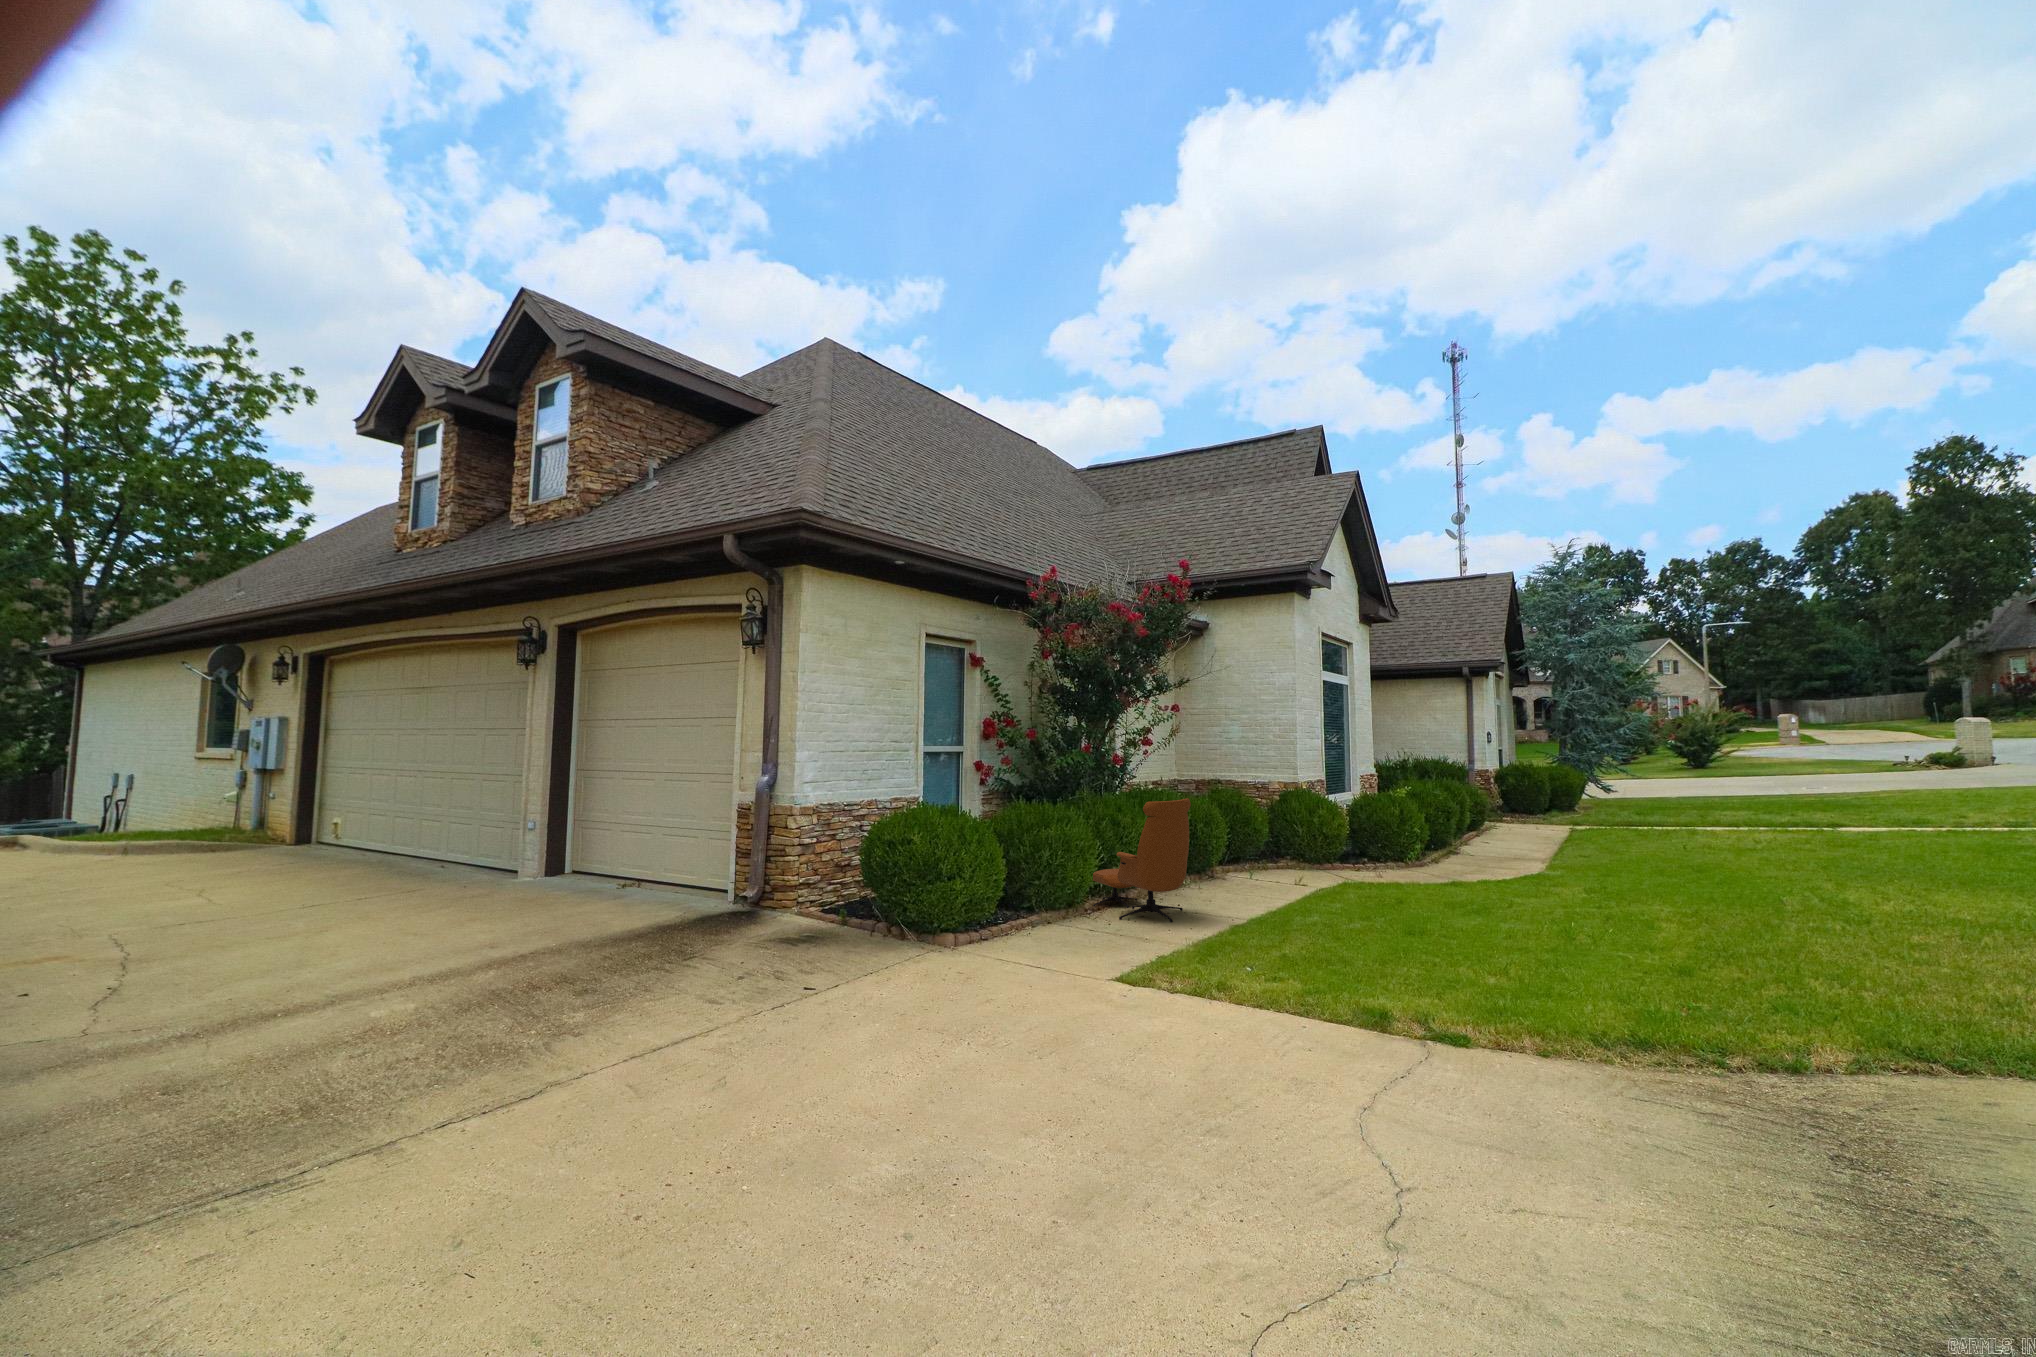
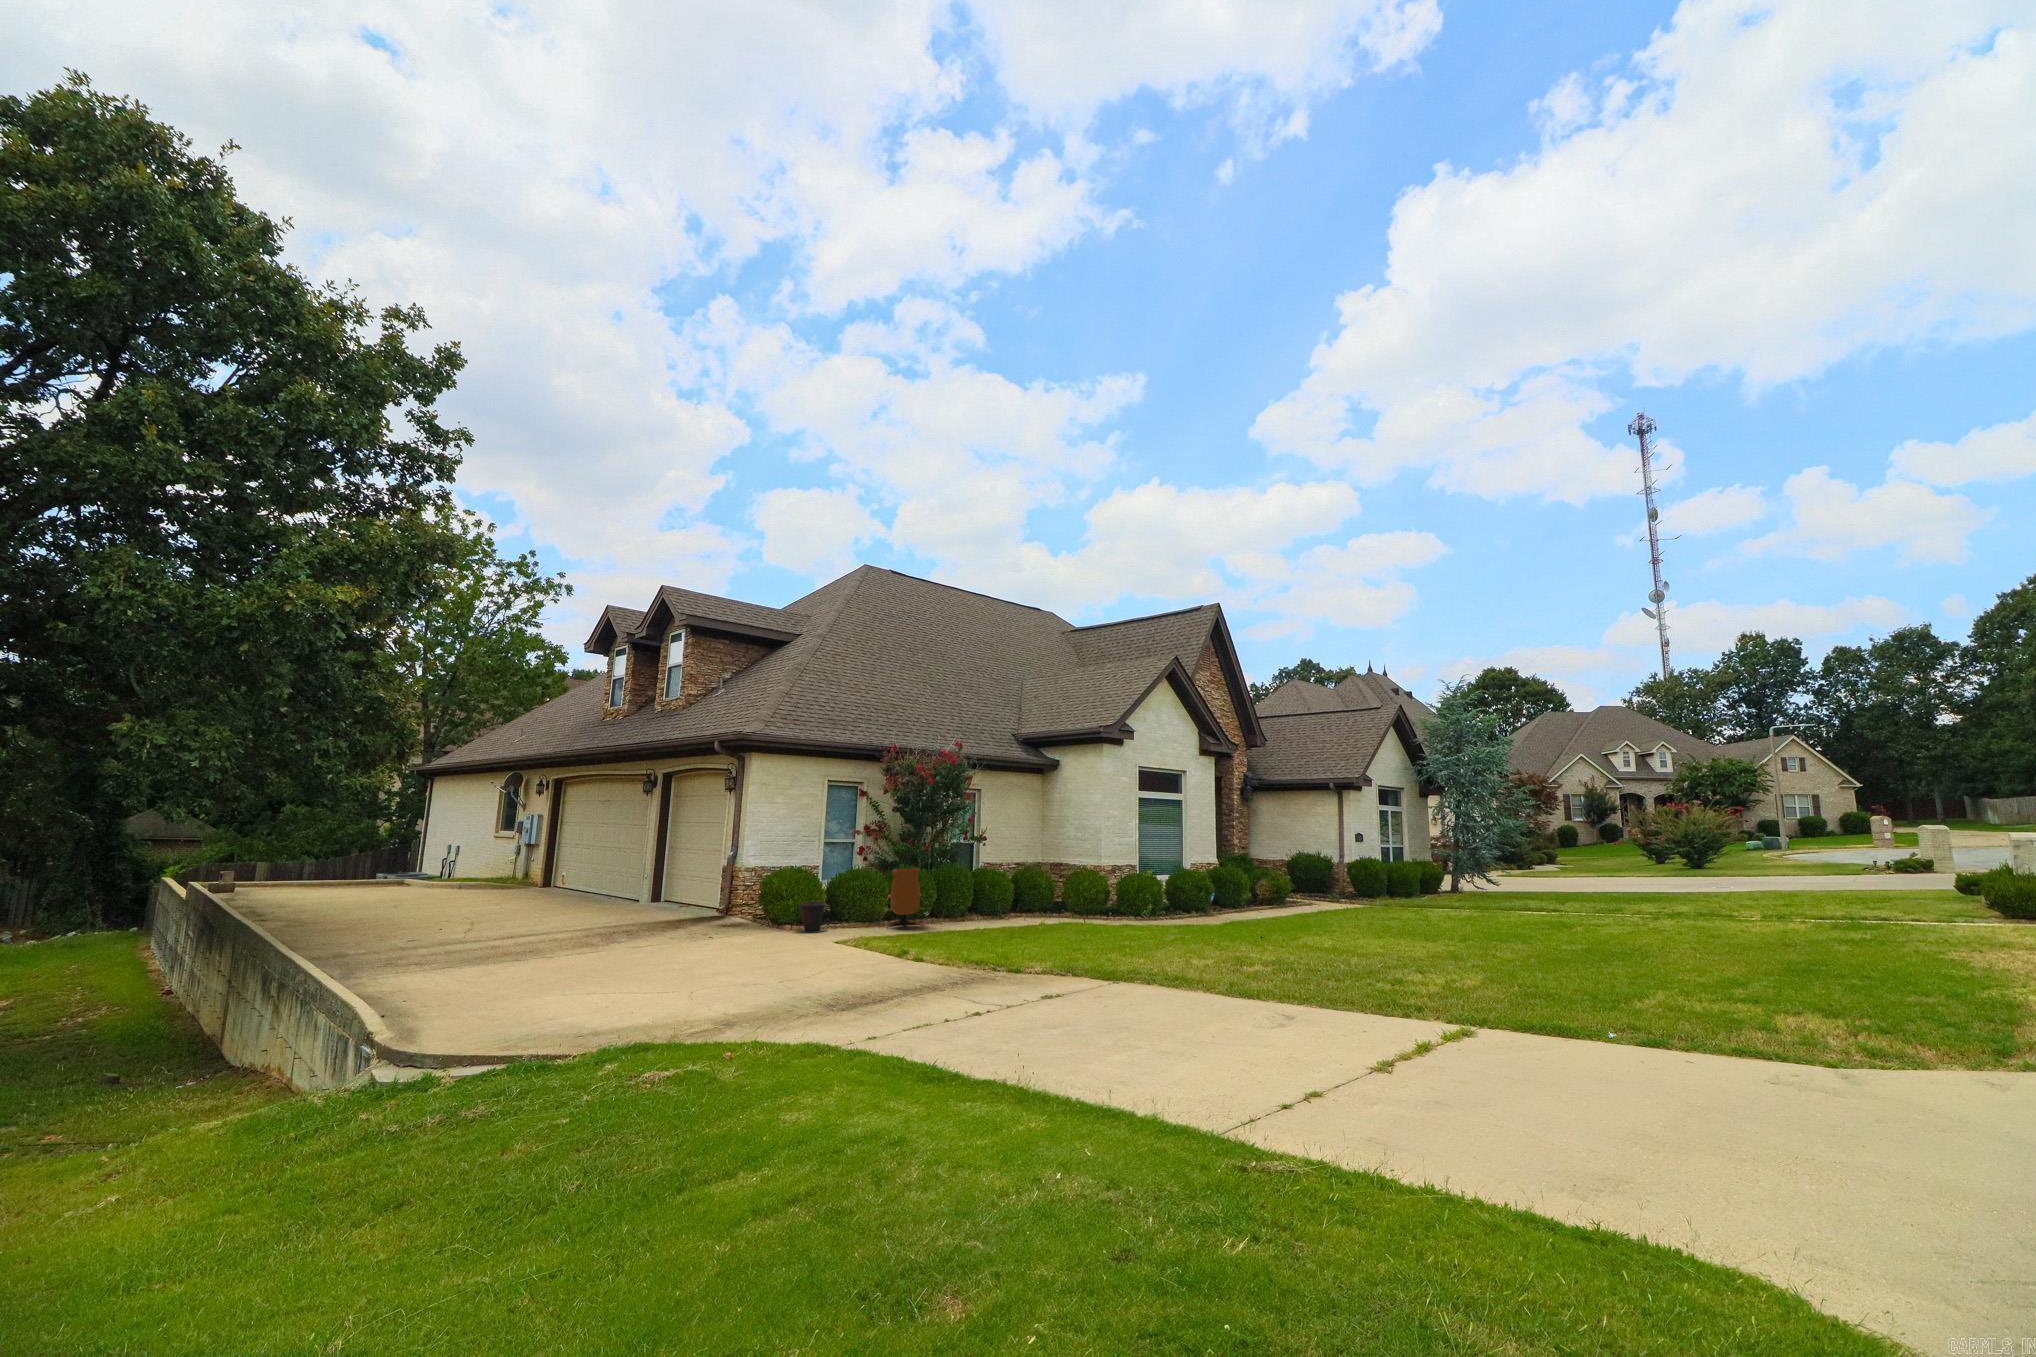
bucket: none [958,873,1020,942] -> present [799,902,827,932]

